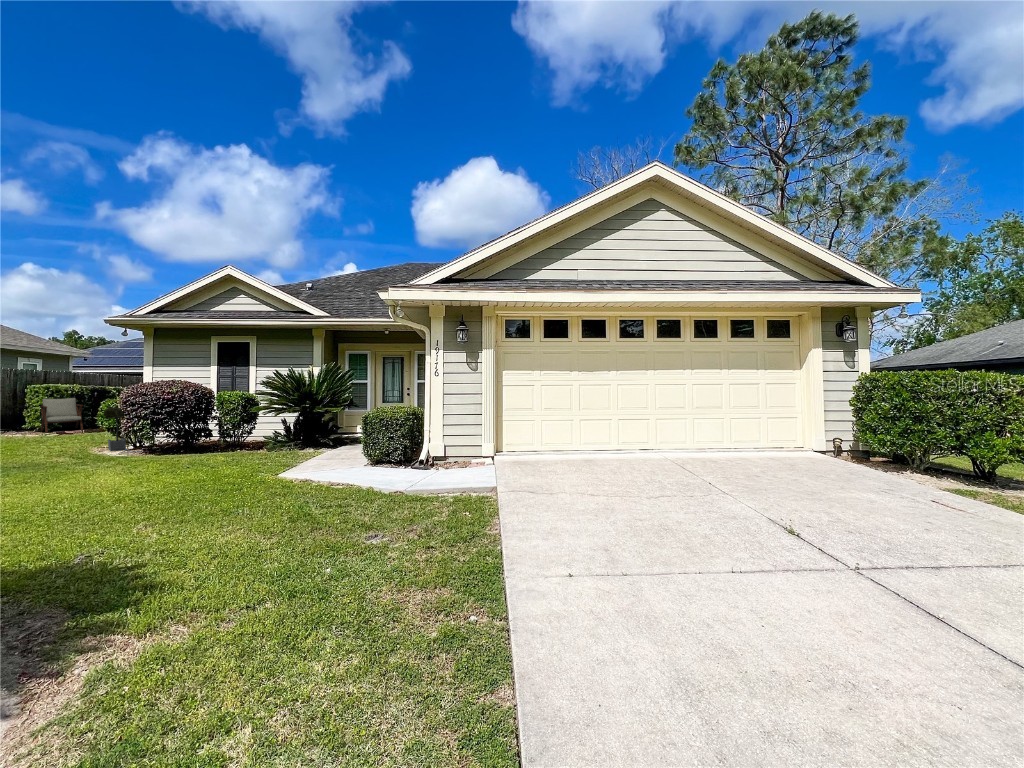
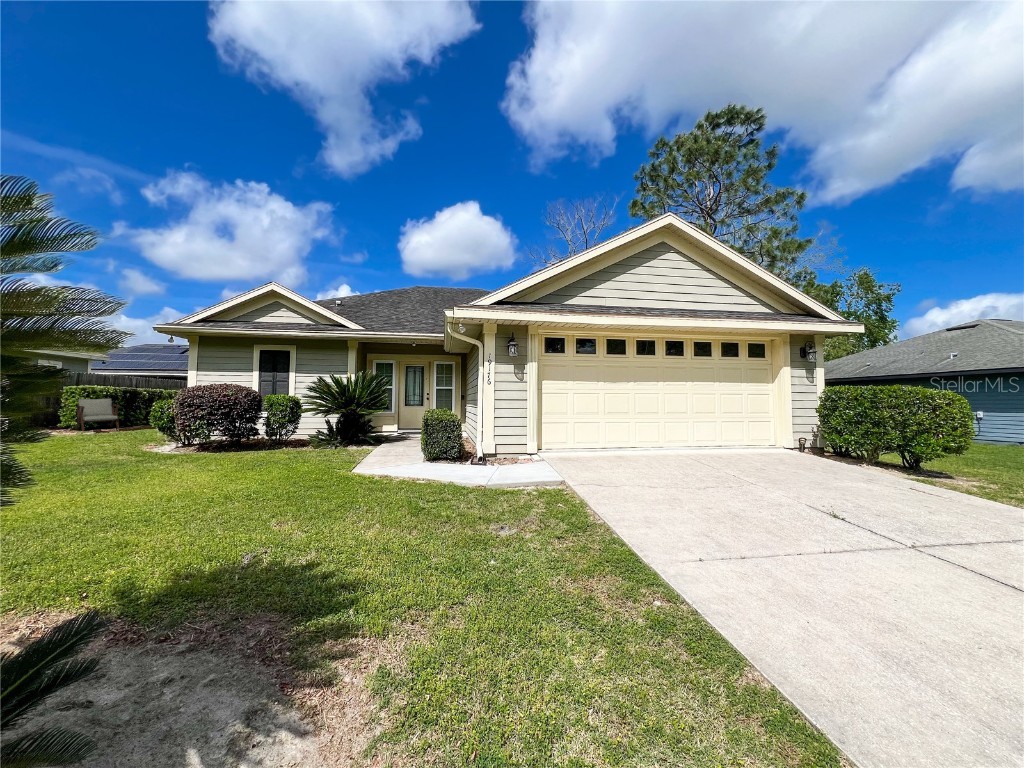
potted tree: present [103,407,126,451] -> none [159,407,182,449]

